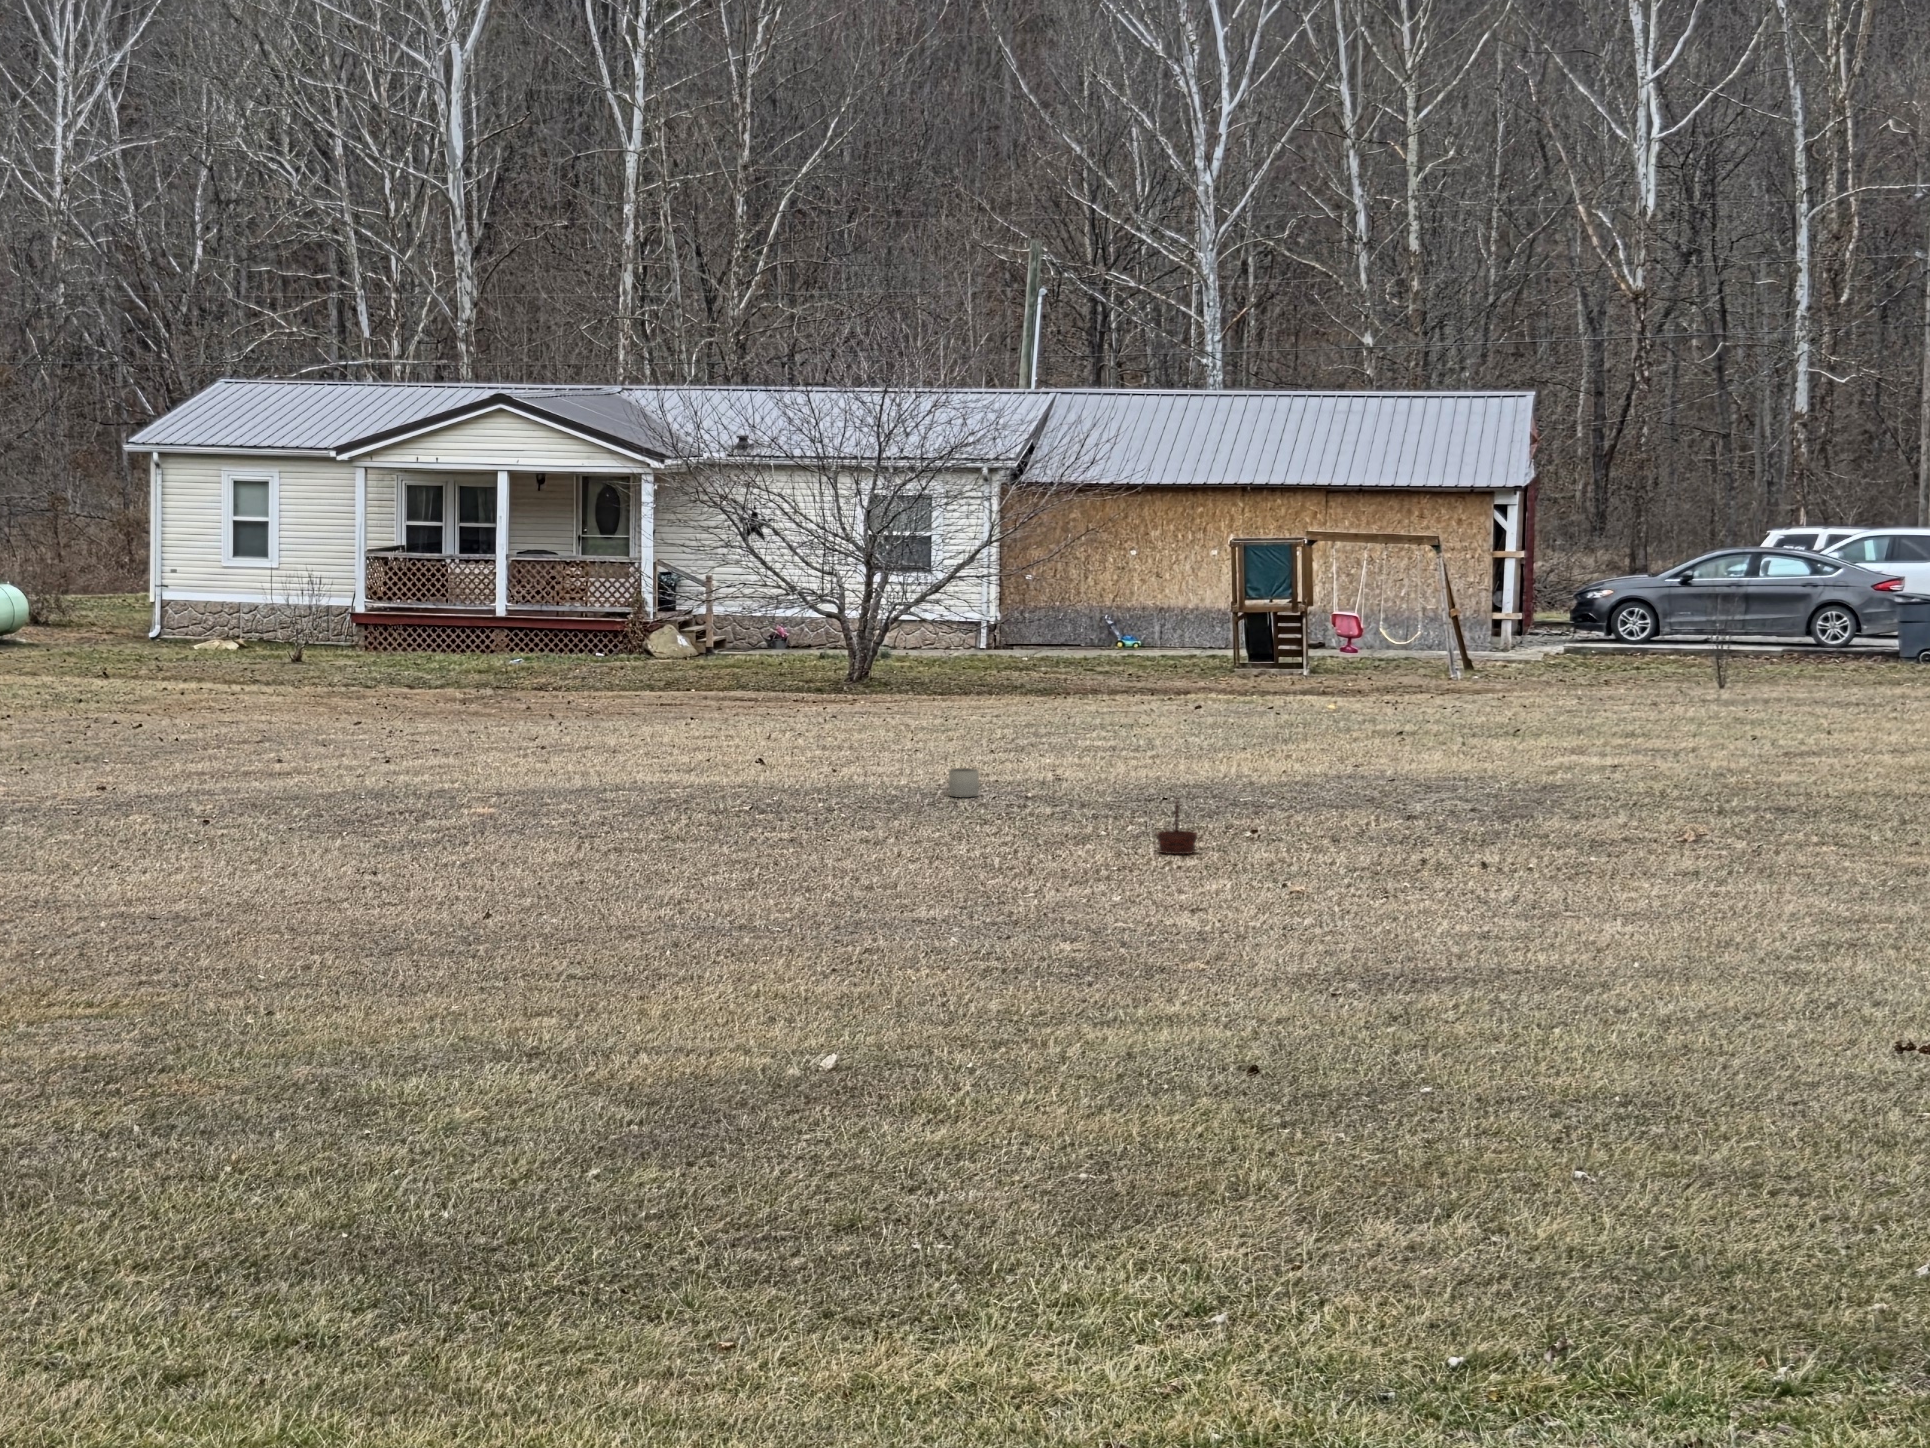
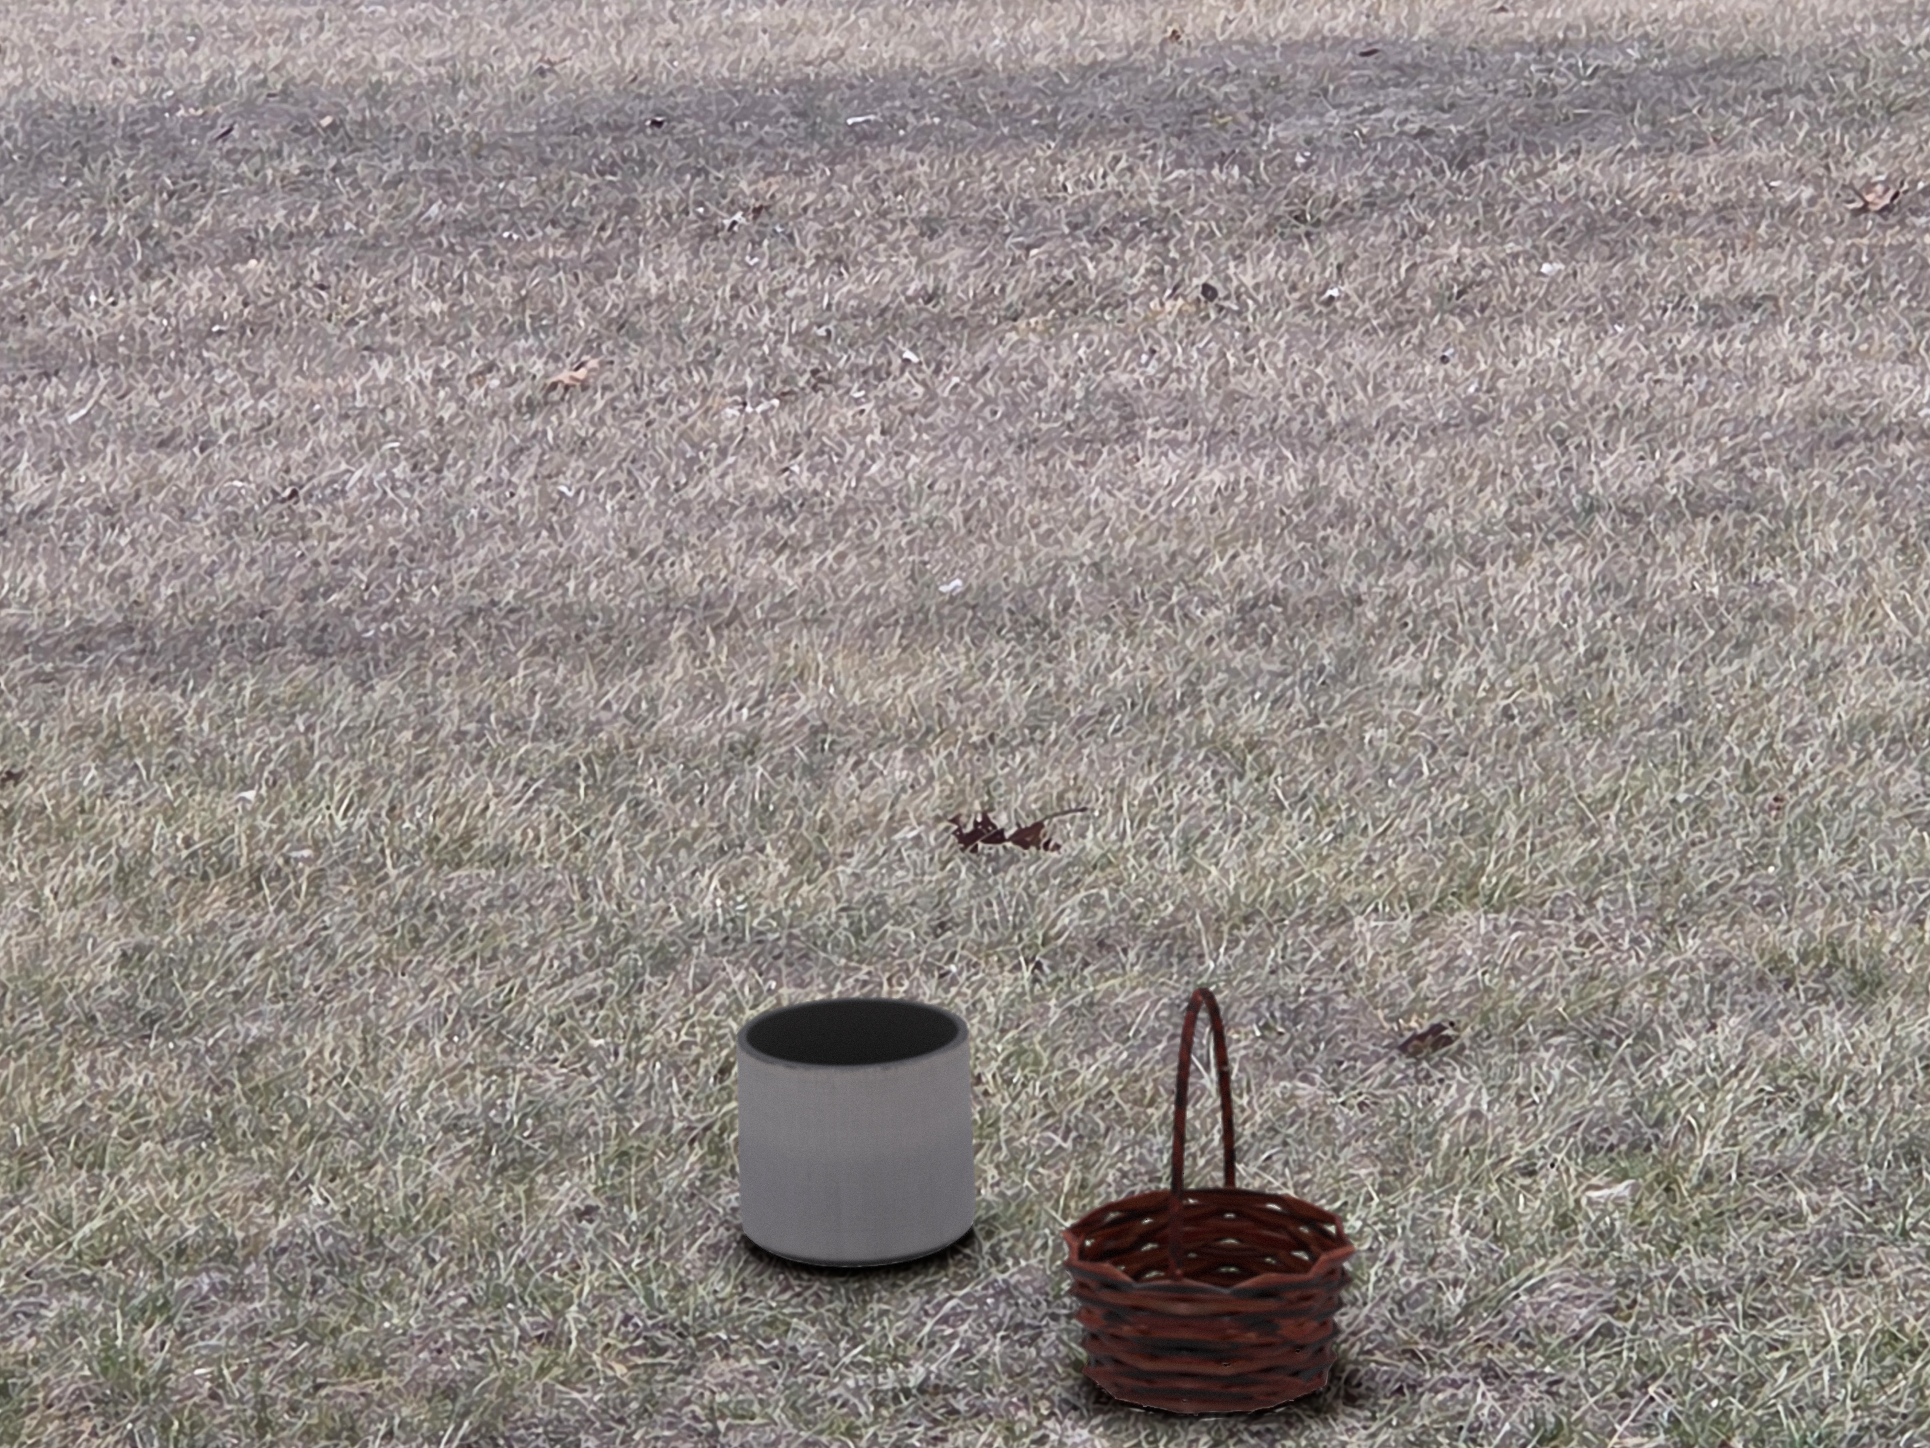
planter: present [948,768,979,798] -> present [736,997,976,1268]

